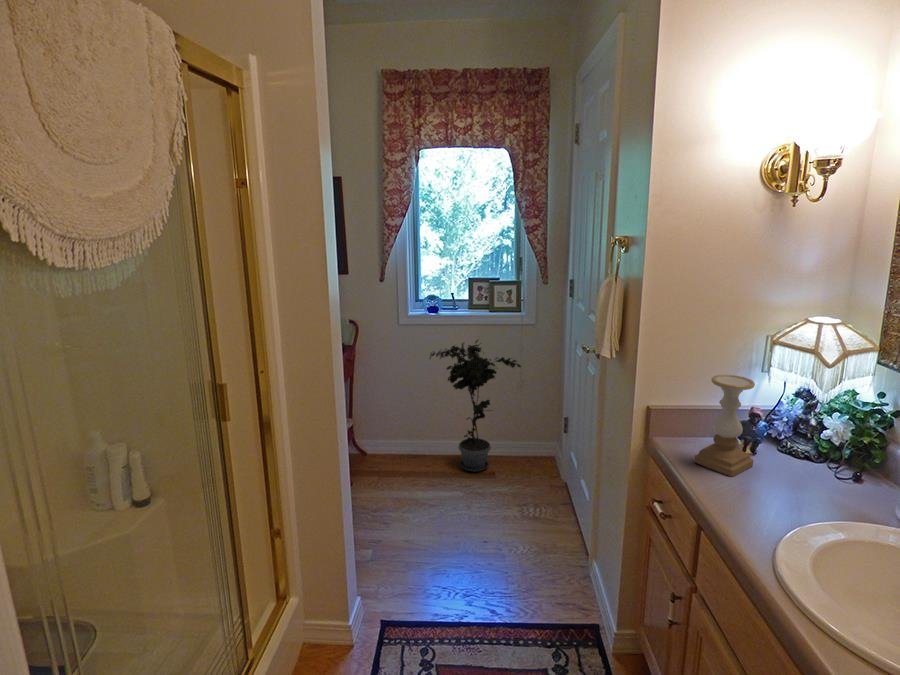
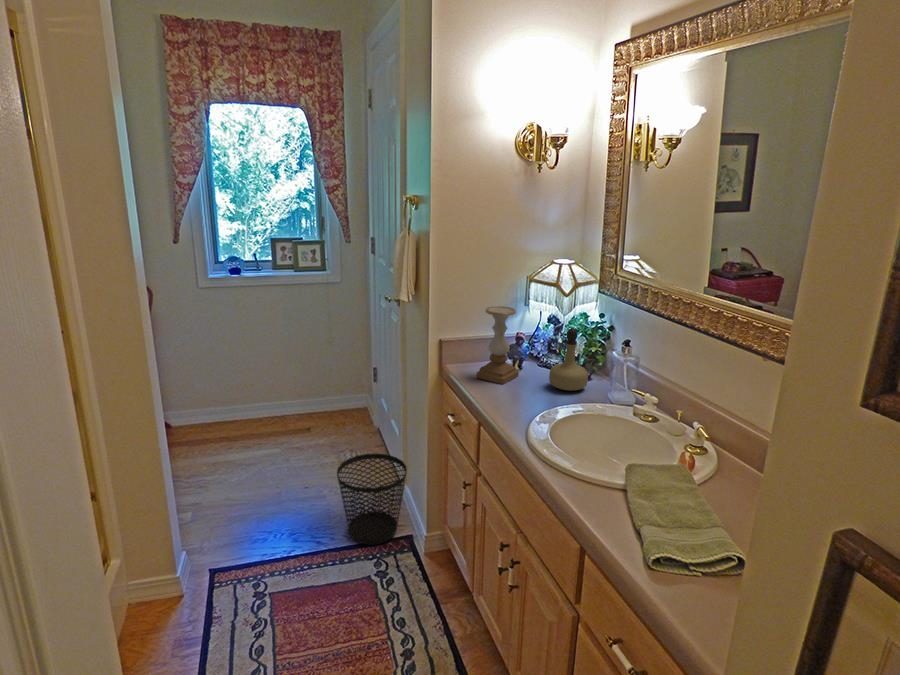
potted plant: present [430,340,521,472] -> none [234,299,330,430]
perfume bottle: none [802,416,865,502] -> present [549,328,588,391]
wastebasket: none [517,520,596,628] -> present [337,453,407,545]

